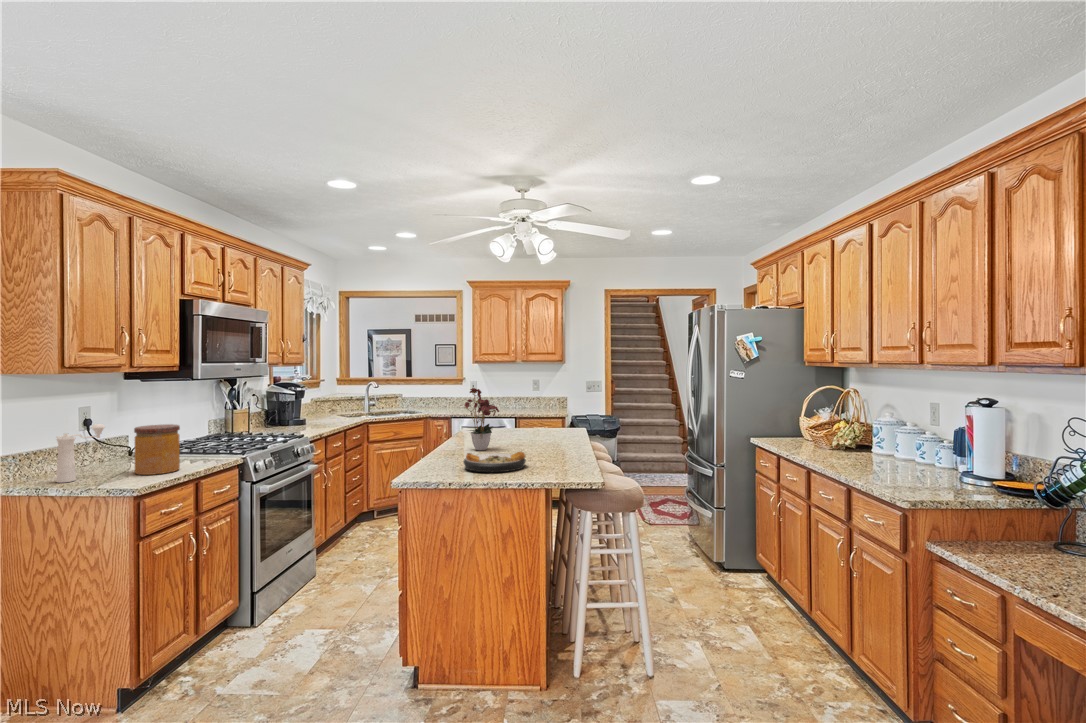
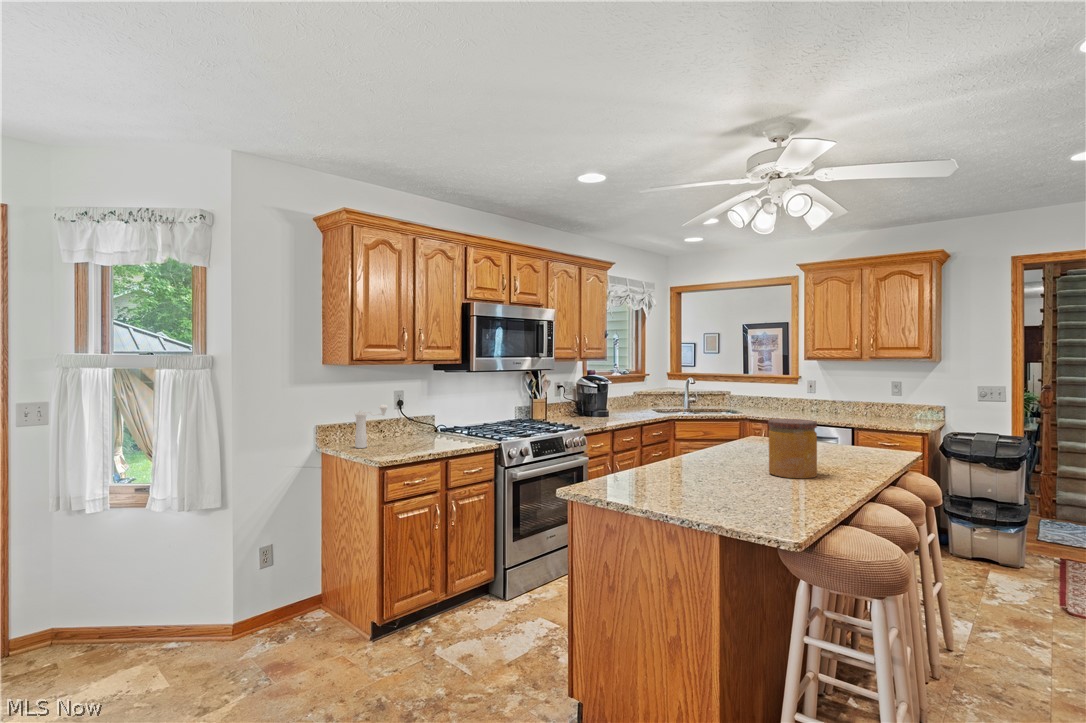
flower arrangement: present [465,388,499,450] -> none [690,381,735,464]
jar: present [134,424,180,475] -> present [768,419,817,479]
plate: present [463,452,526,472] -> none [634,464,719,495]

